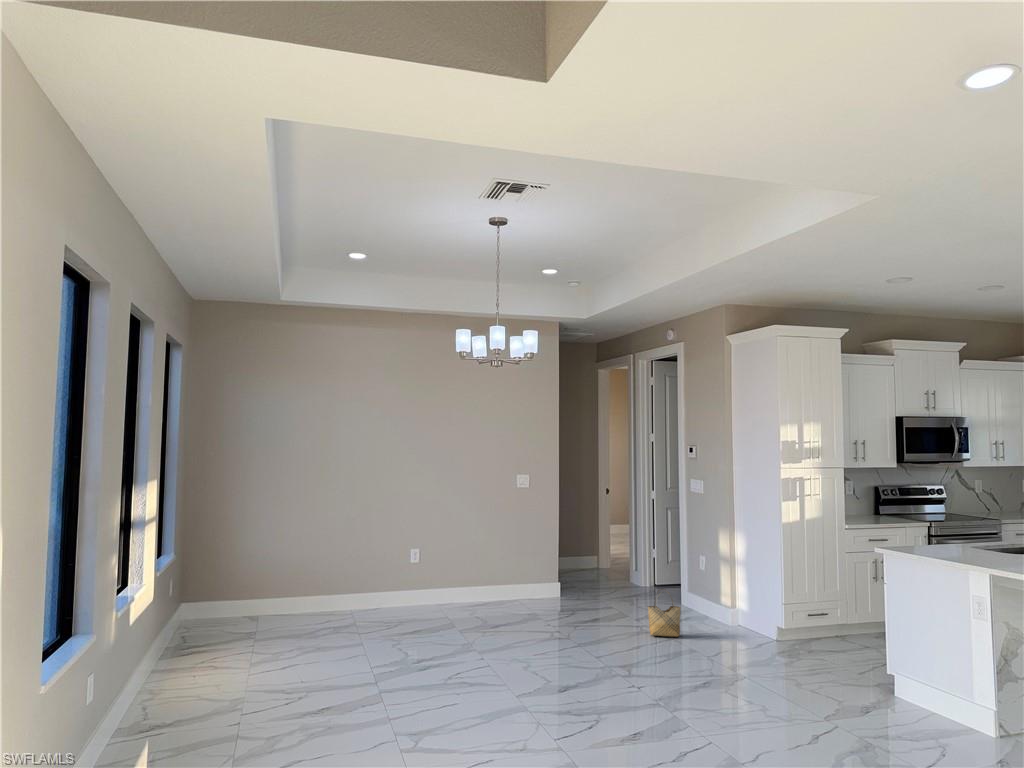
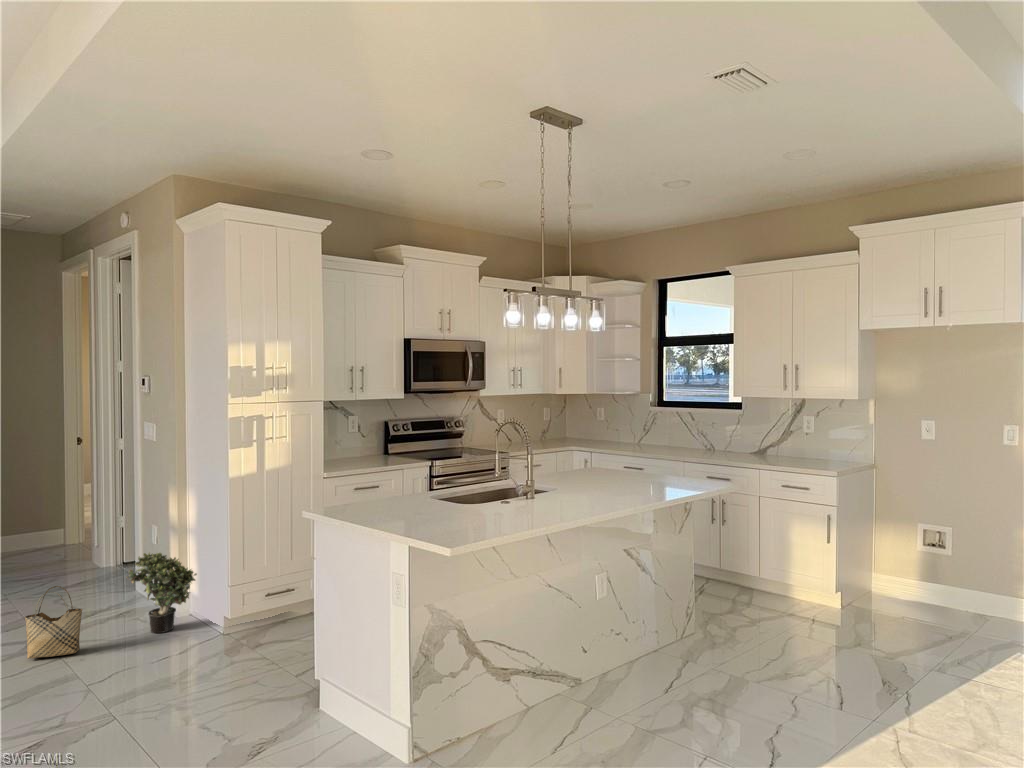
potted plant: none [704,574,751,633] -> present [126,553,197,633]

